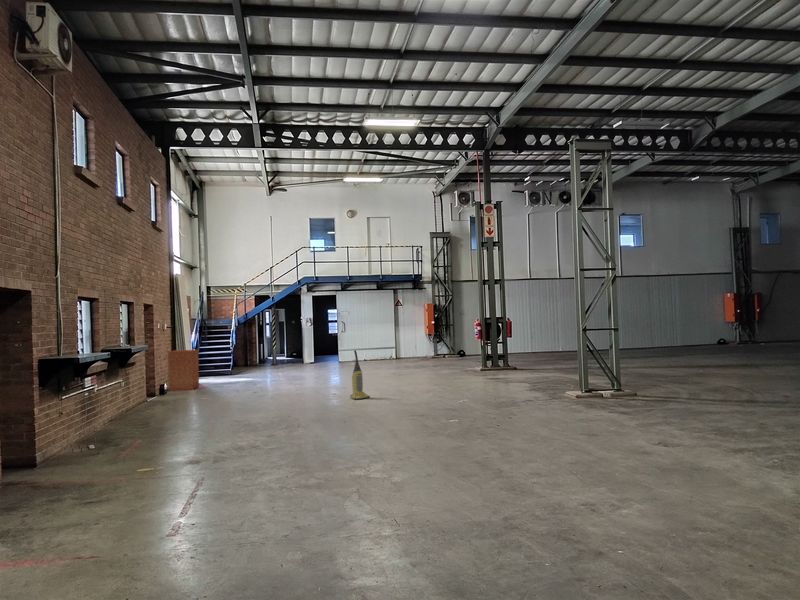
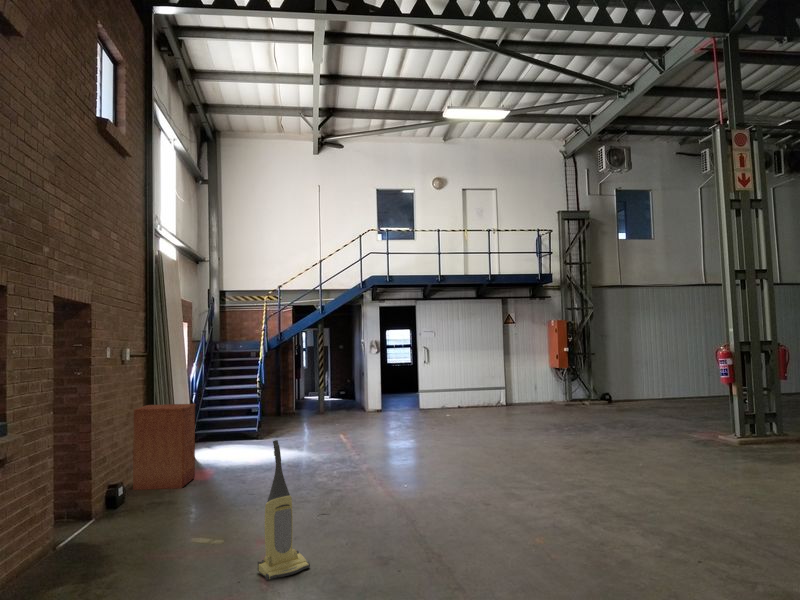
vacuum cleaner: present [350,350,370,400] -> present [258,440,310,580]

